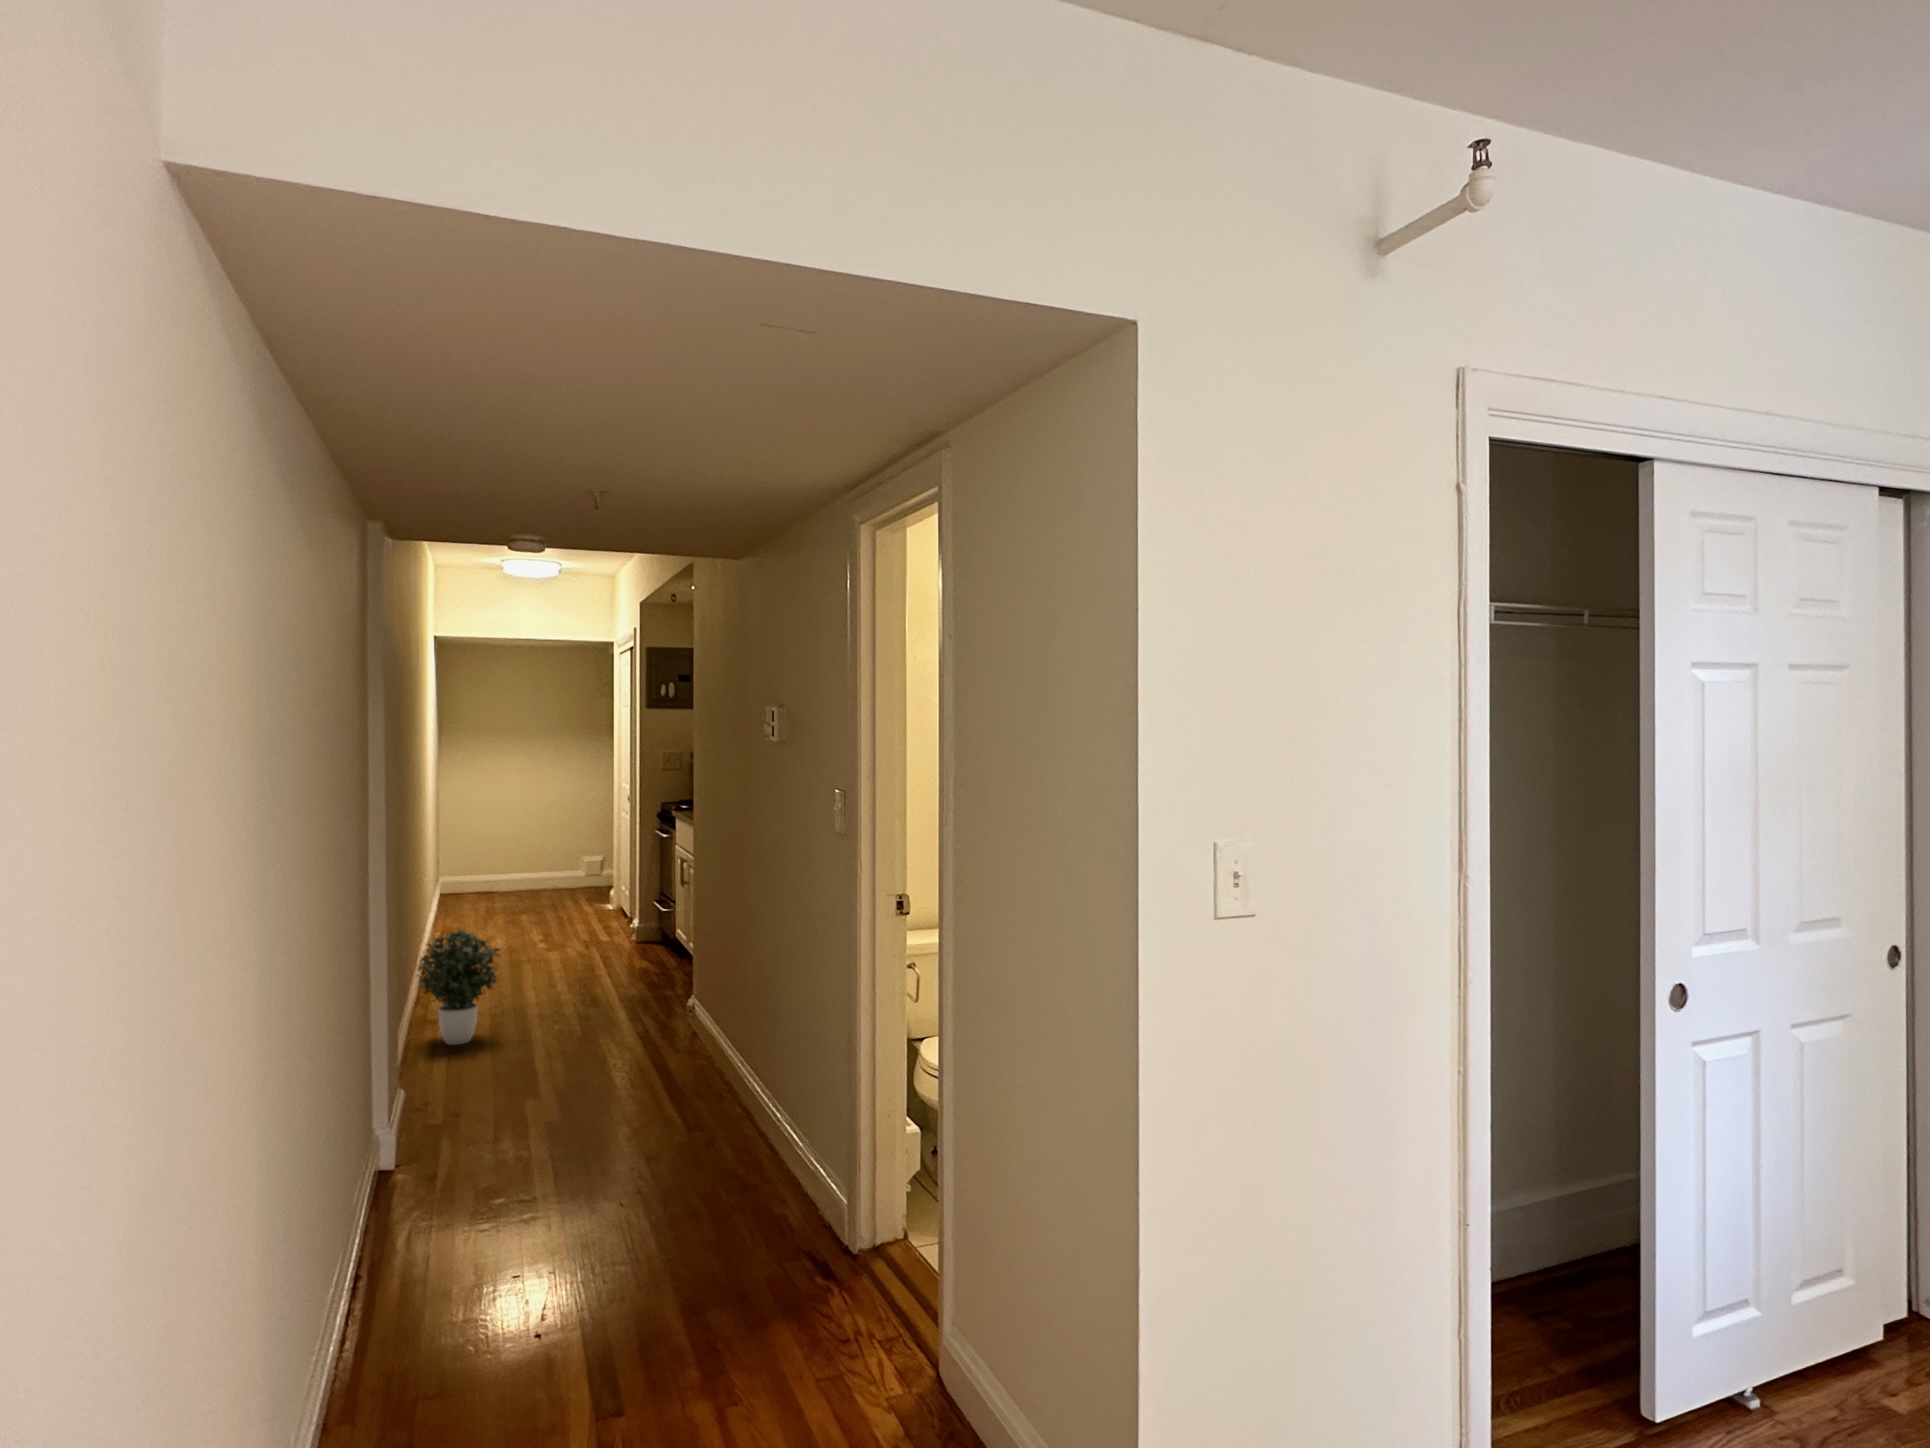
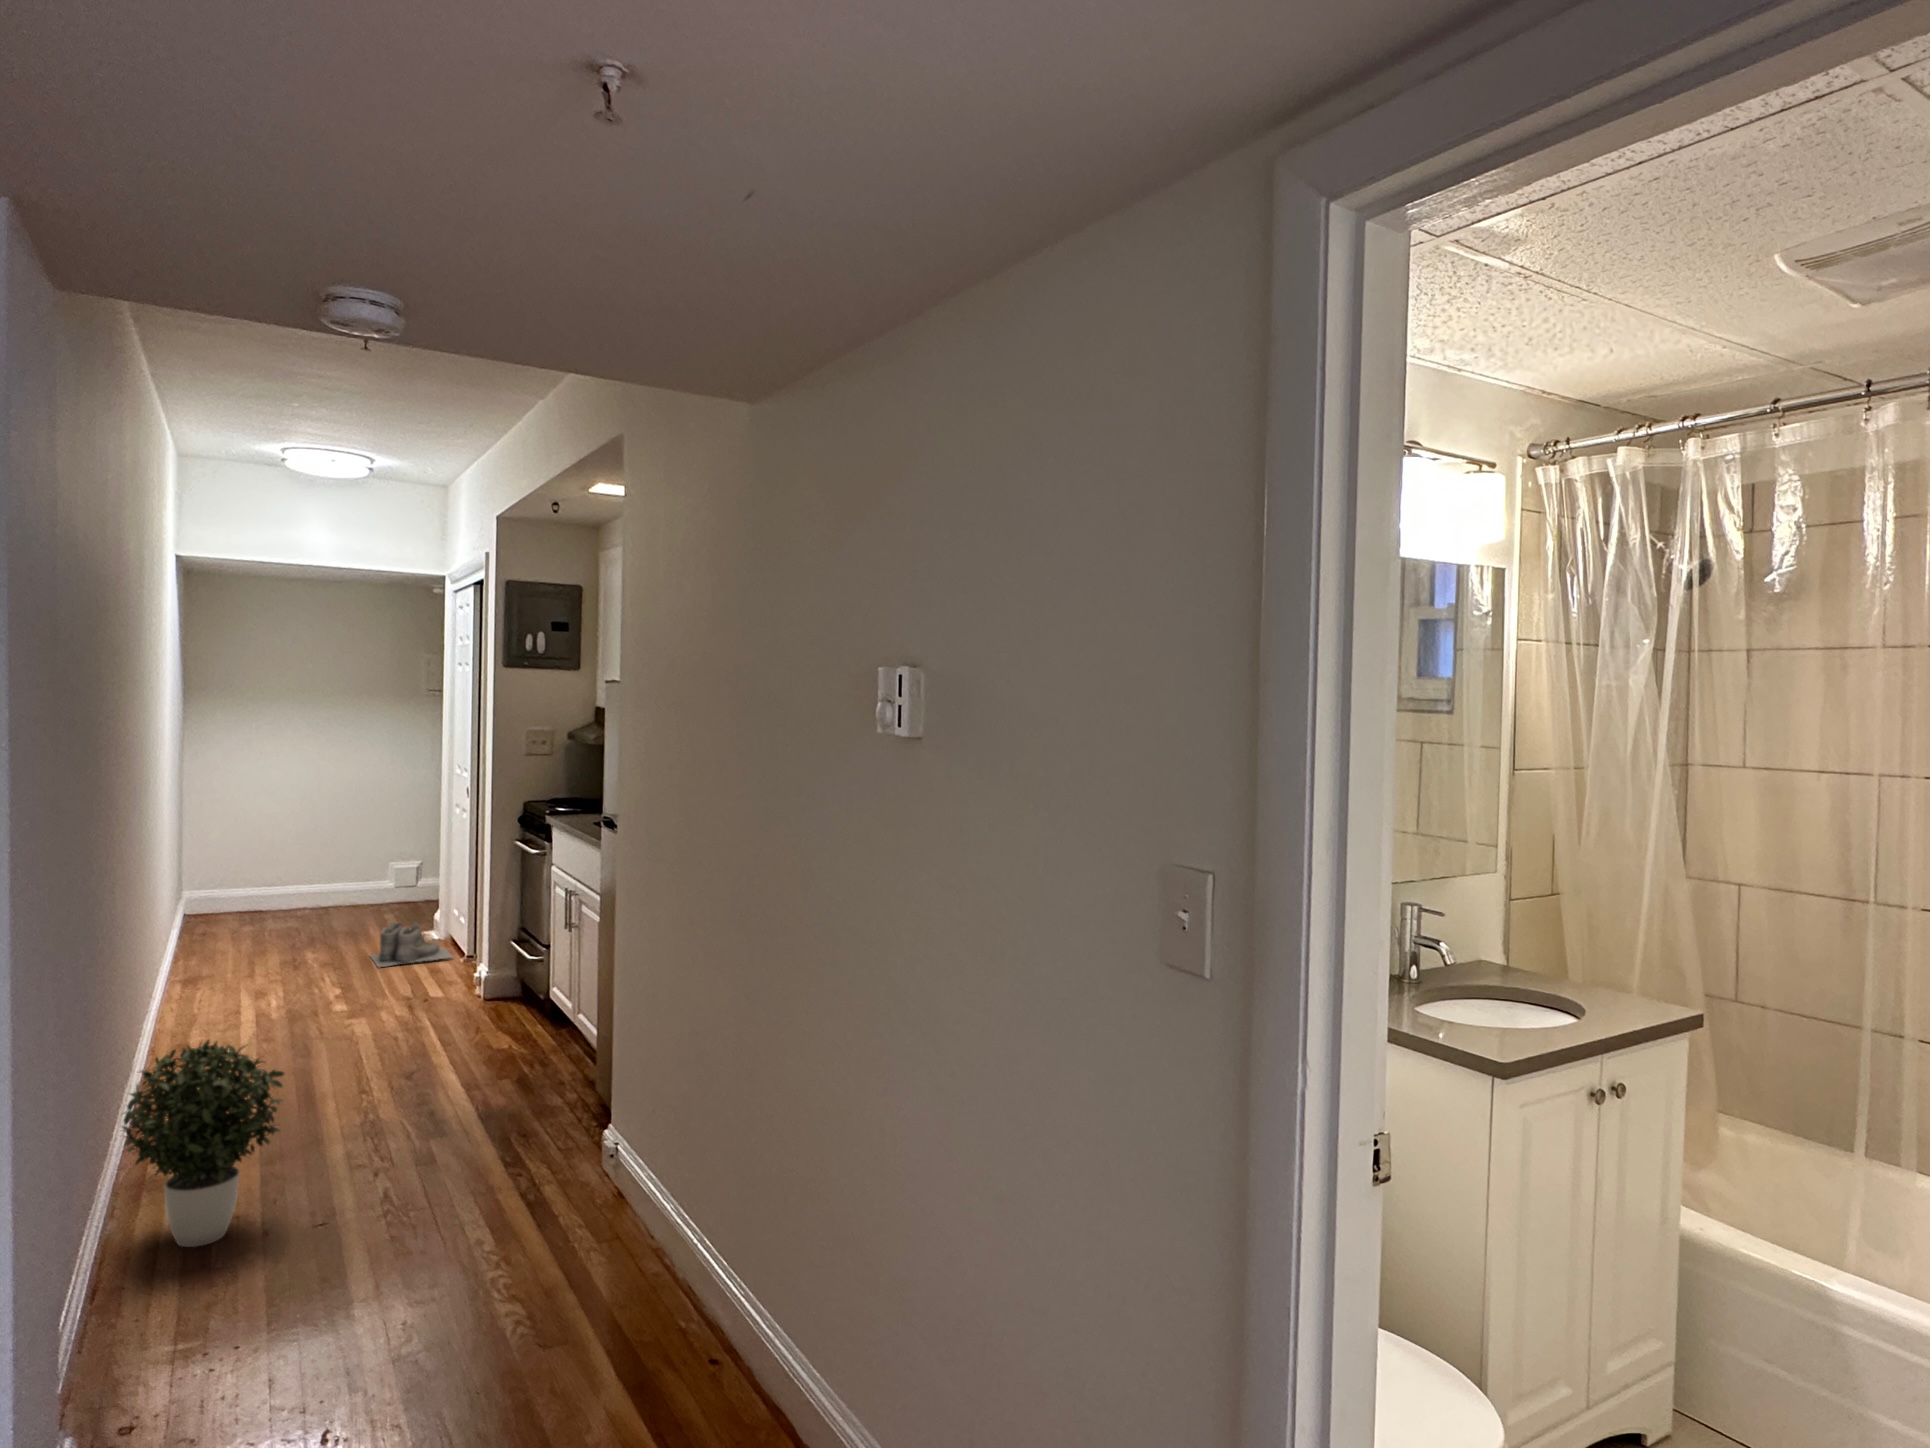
boots: none [563,893,620,925] -> present [371,922,452,968]

